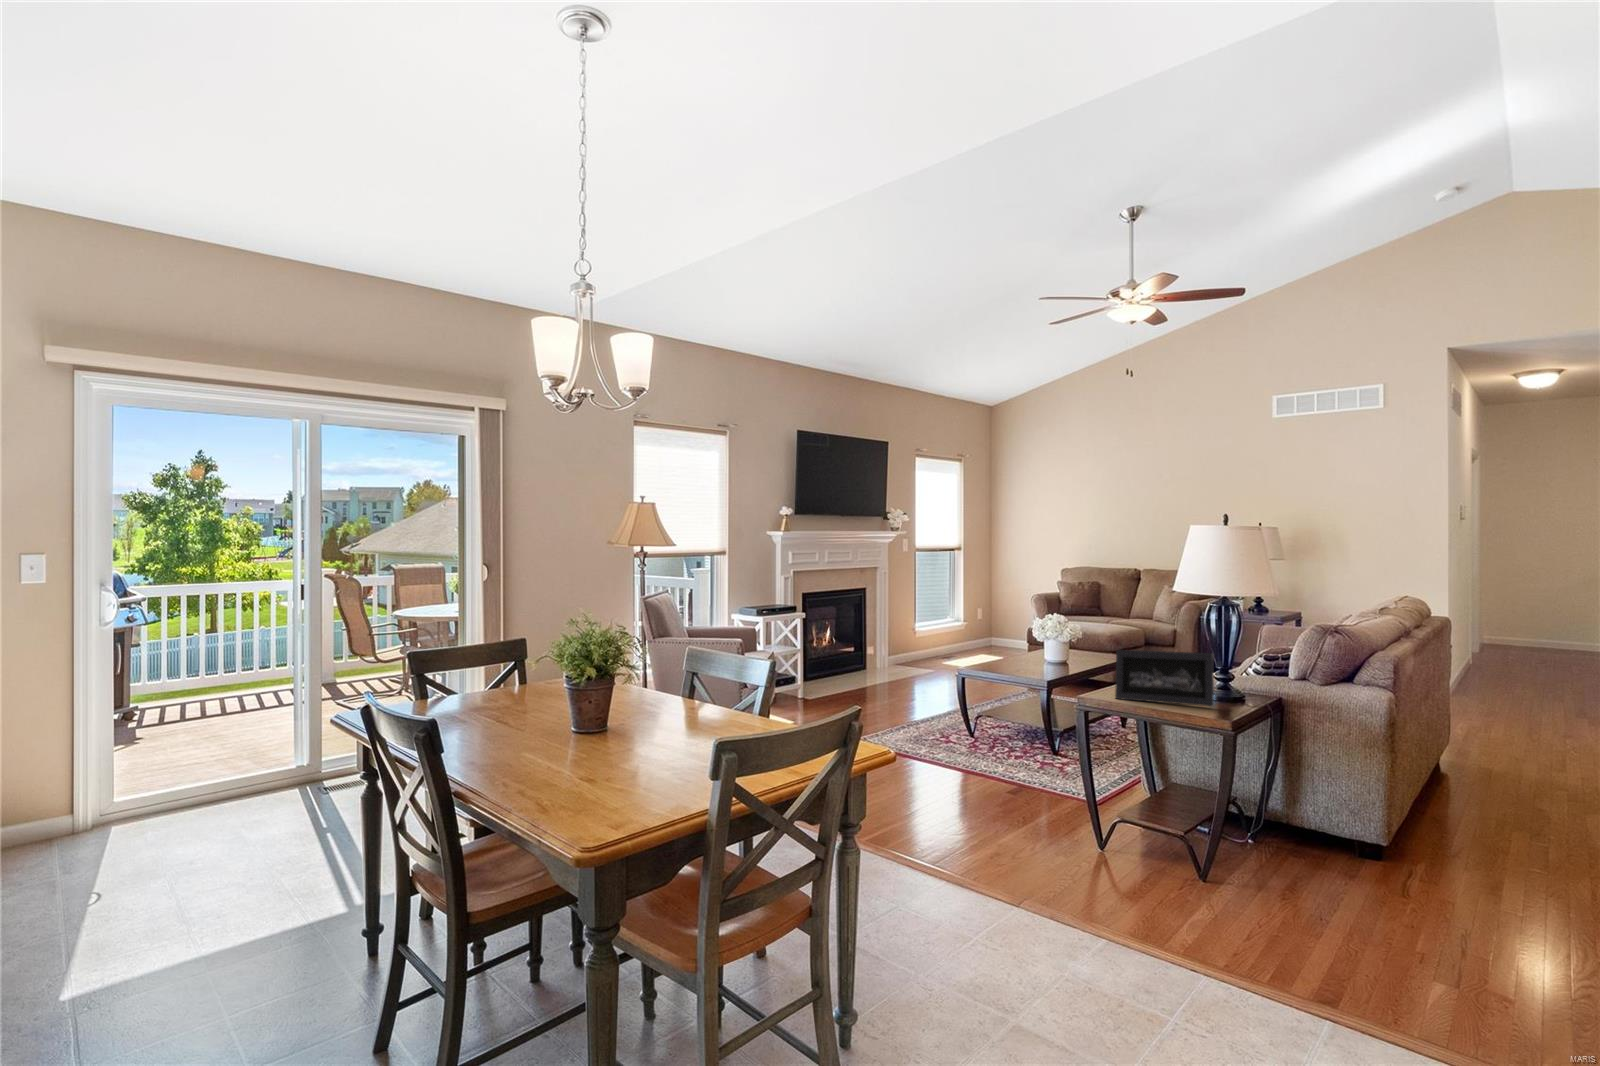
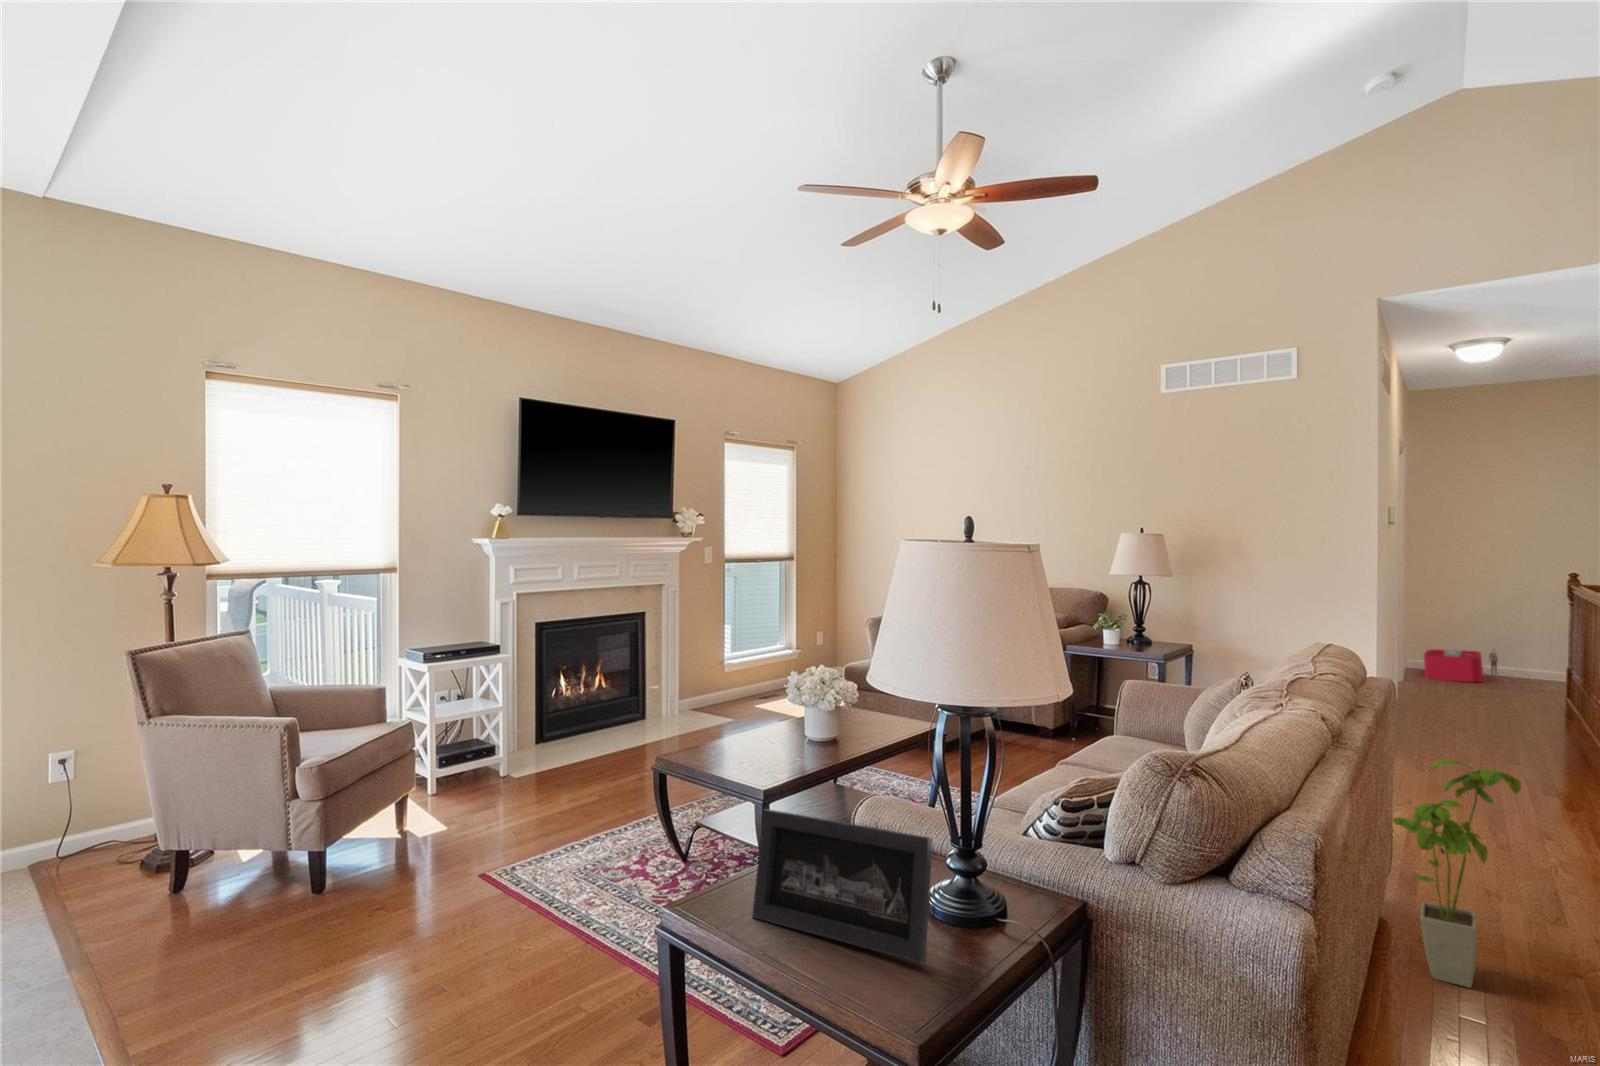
storage bin: none [1498,624,1566,651] -> present [1424,649,1498,682]
house plant: none [1452,658,1534,794] -> present [1393,760,1521,988]

